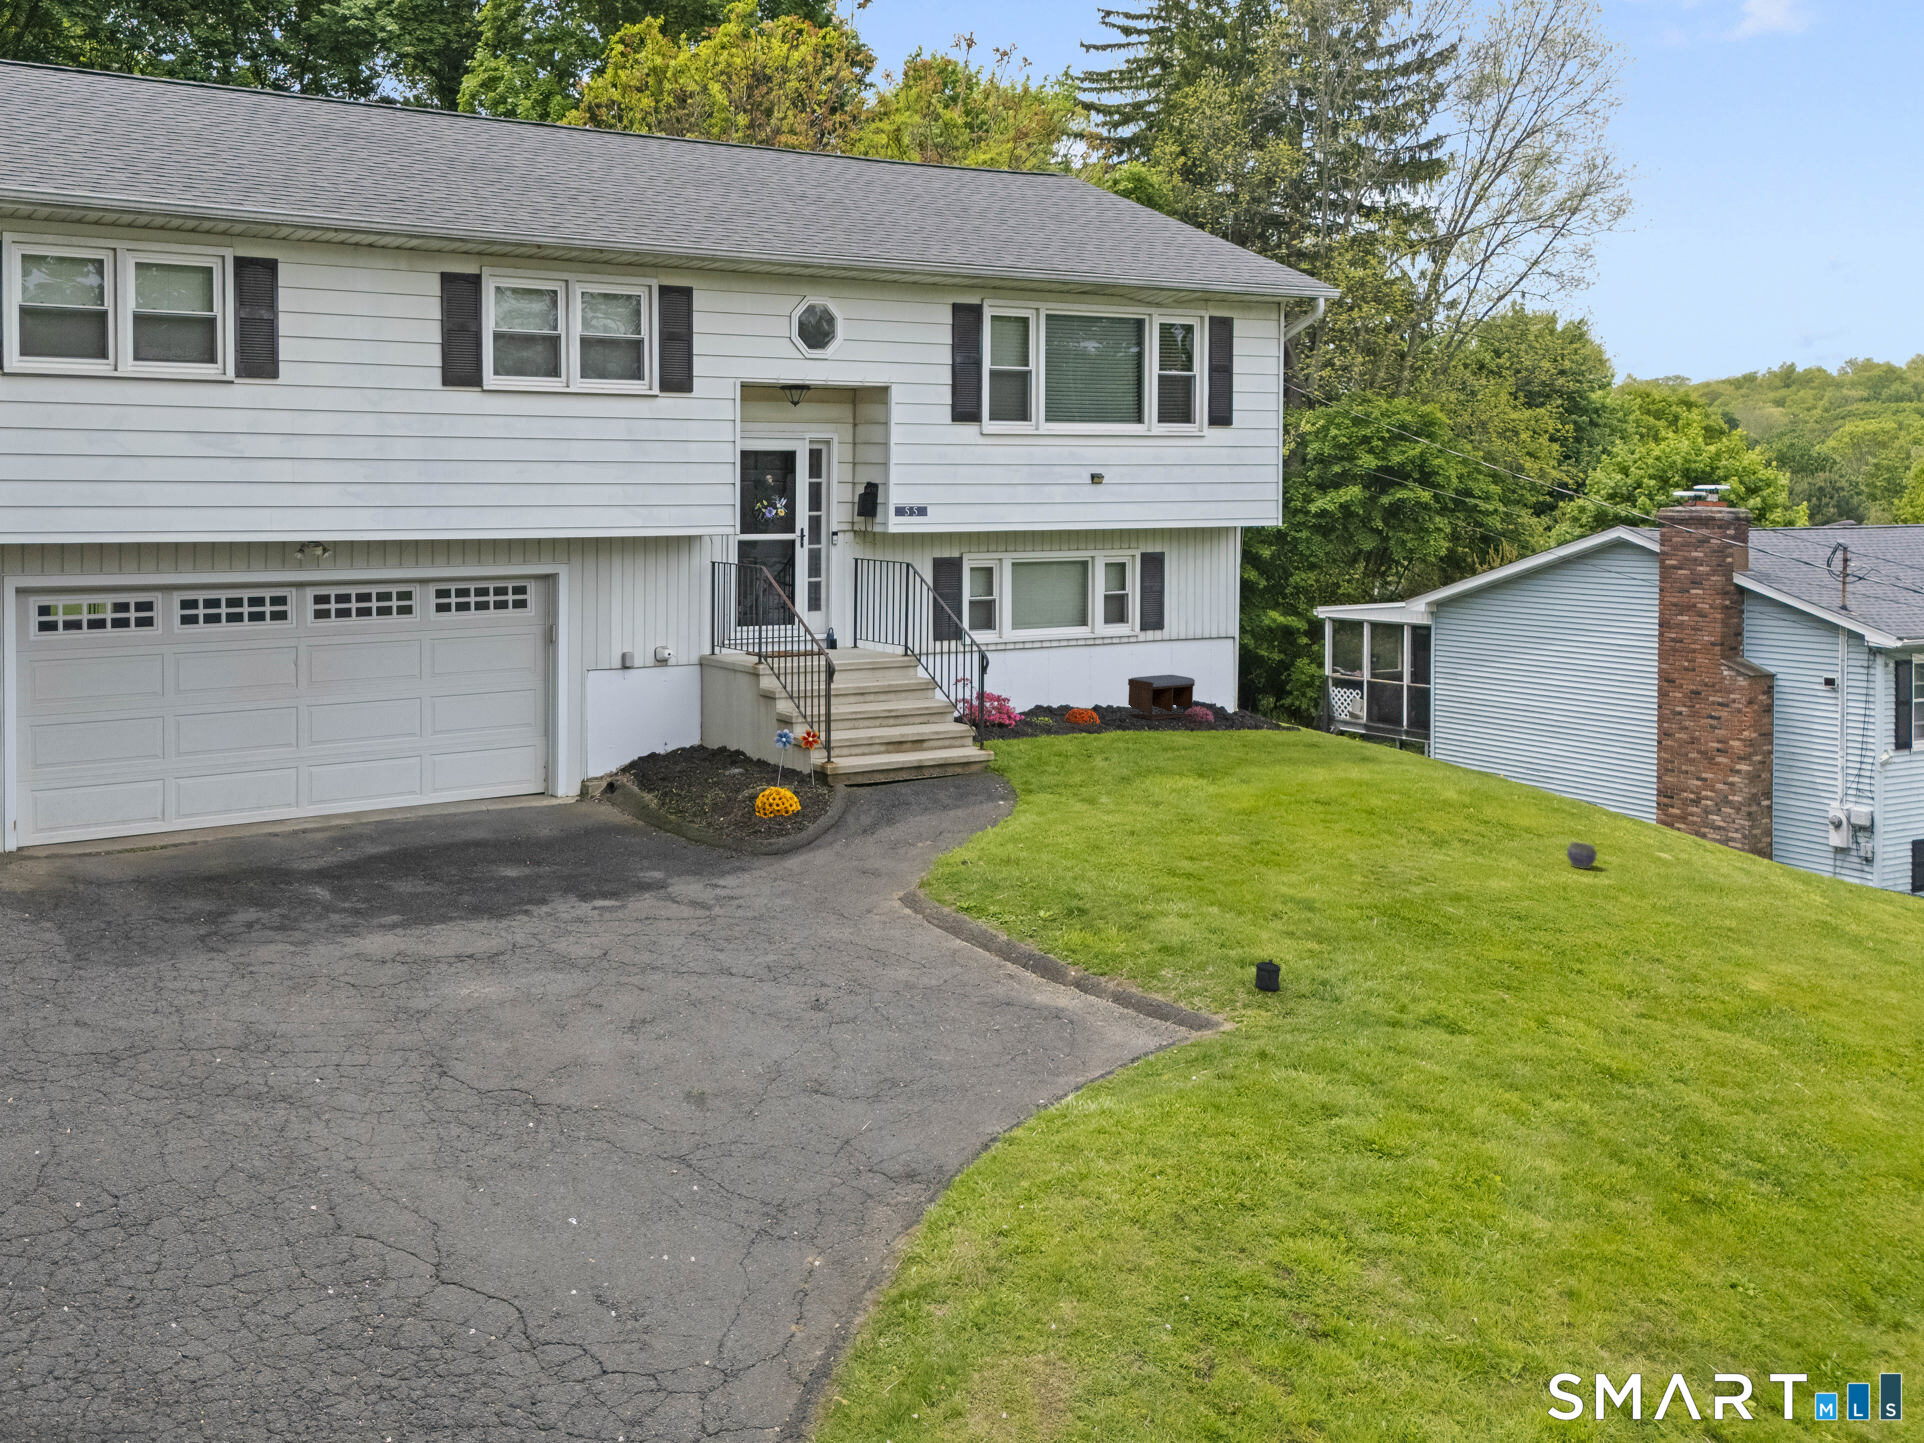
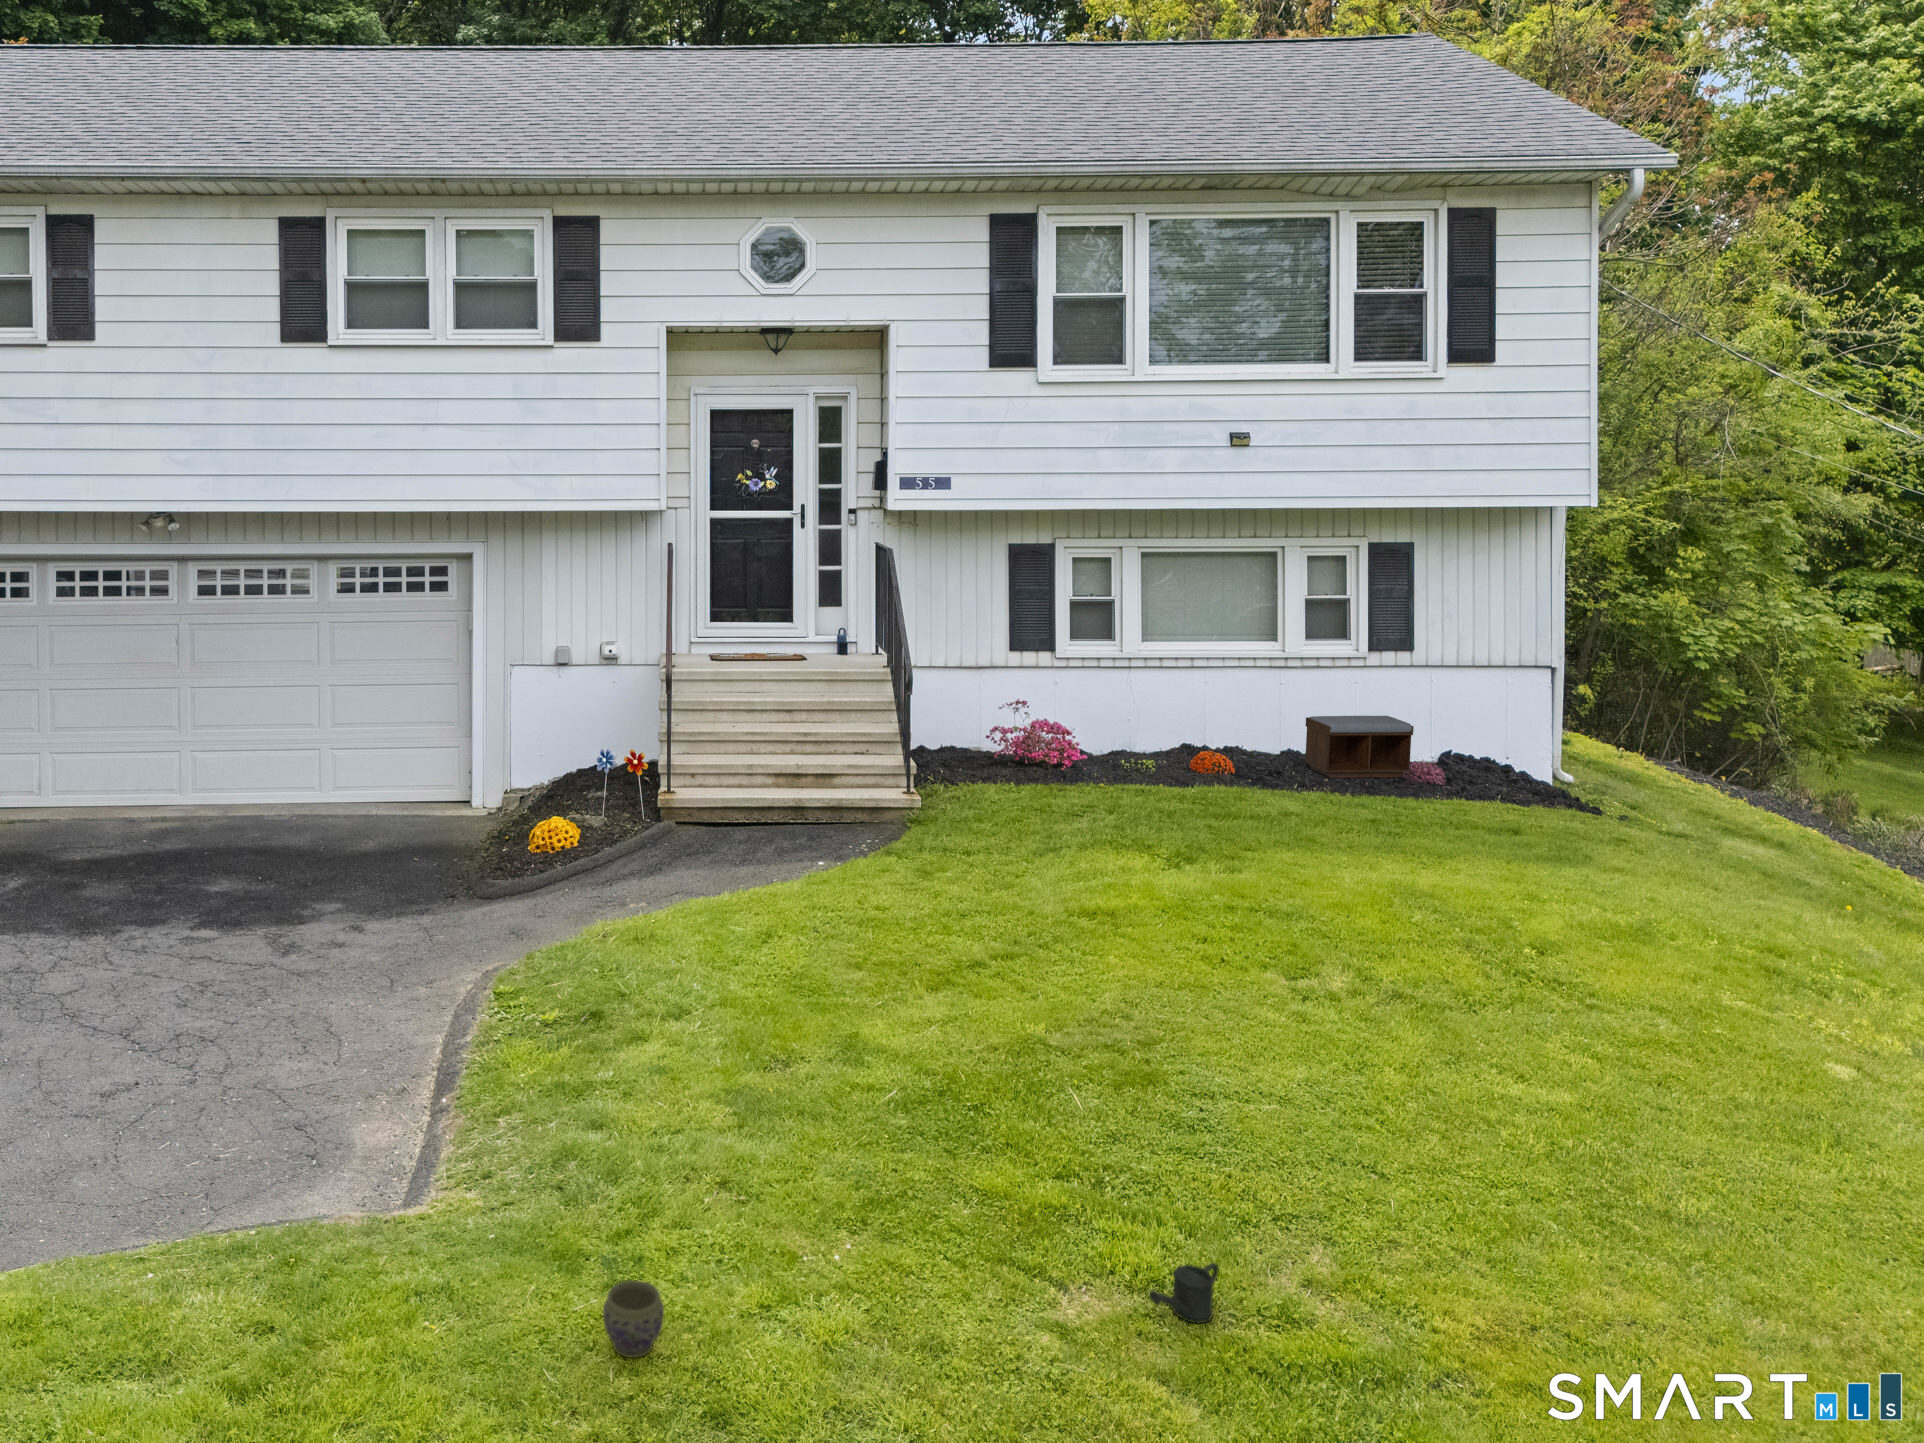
planter: present [1567,842,1597,869] -> present [603,1280,664,1358]
watering can: present [1255,959,1281,991] -> present [1149,1263,1218,1323]

